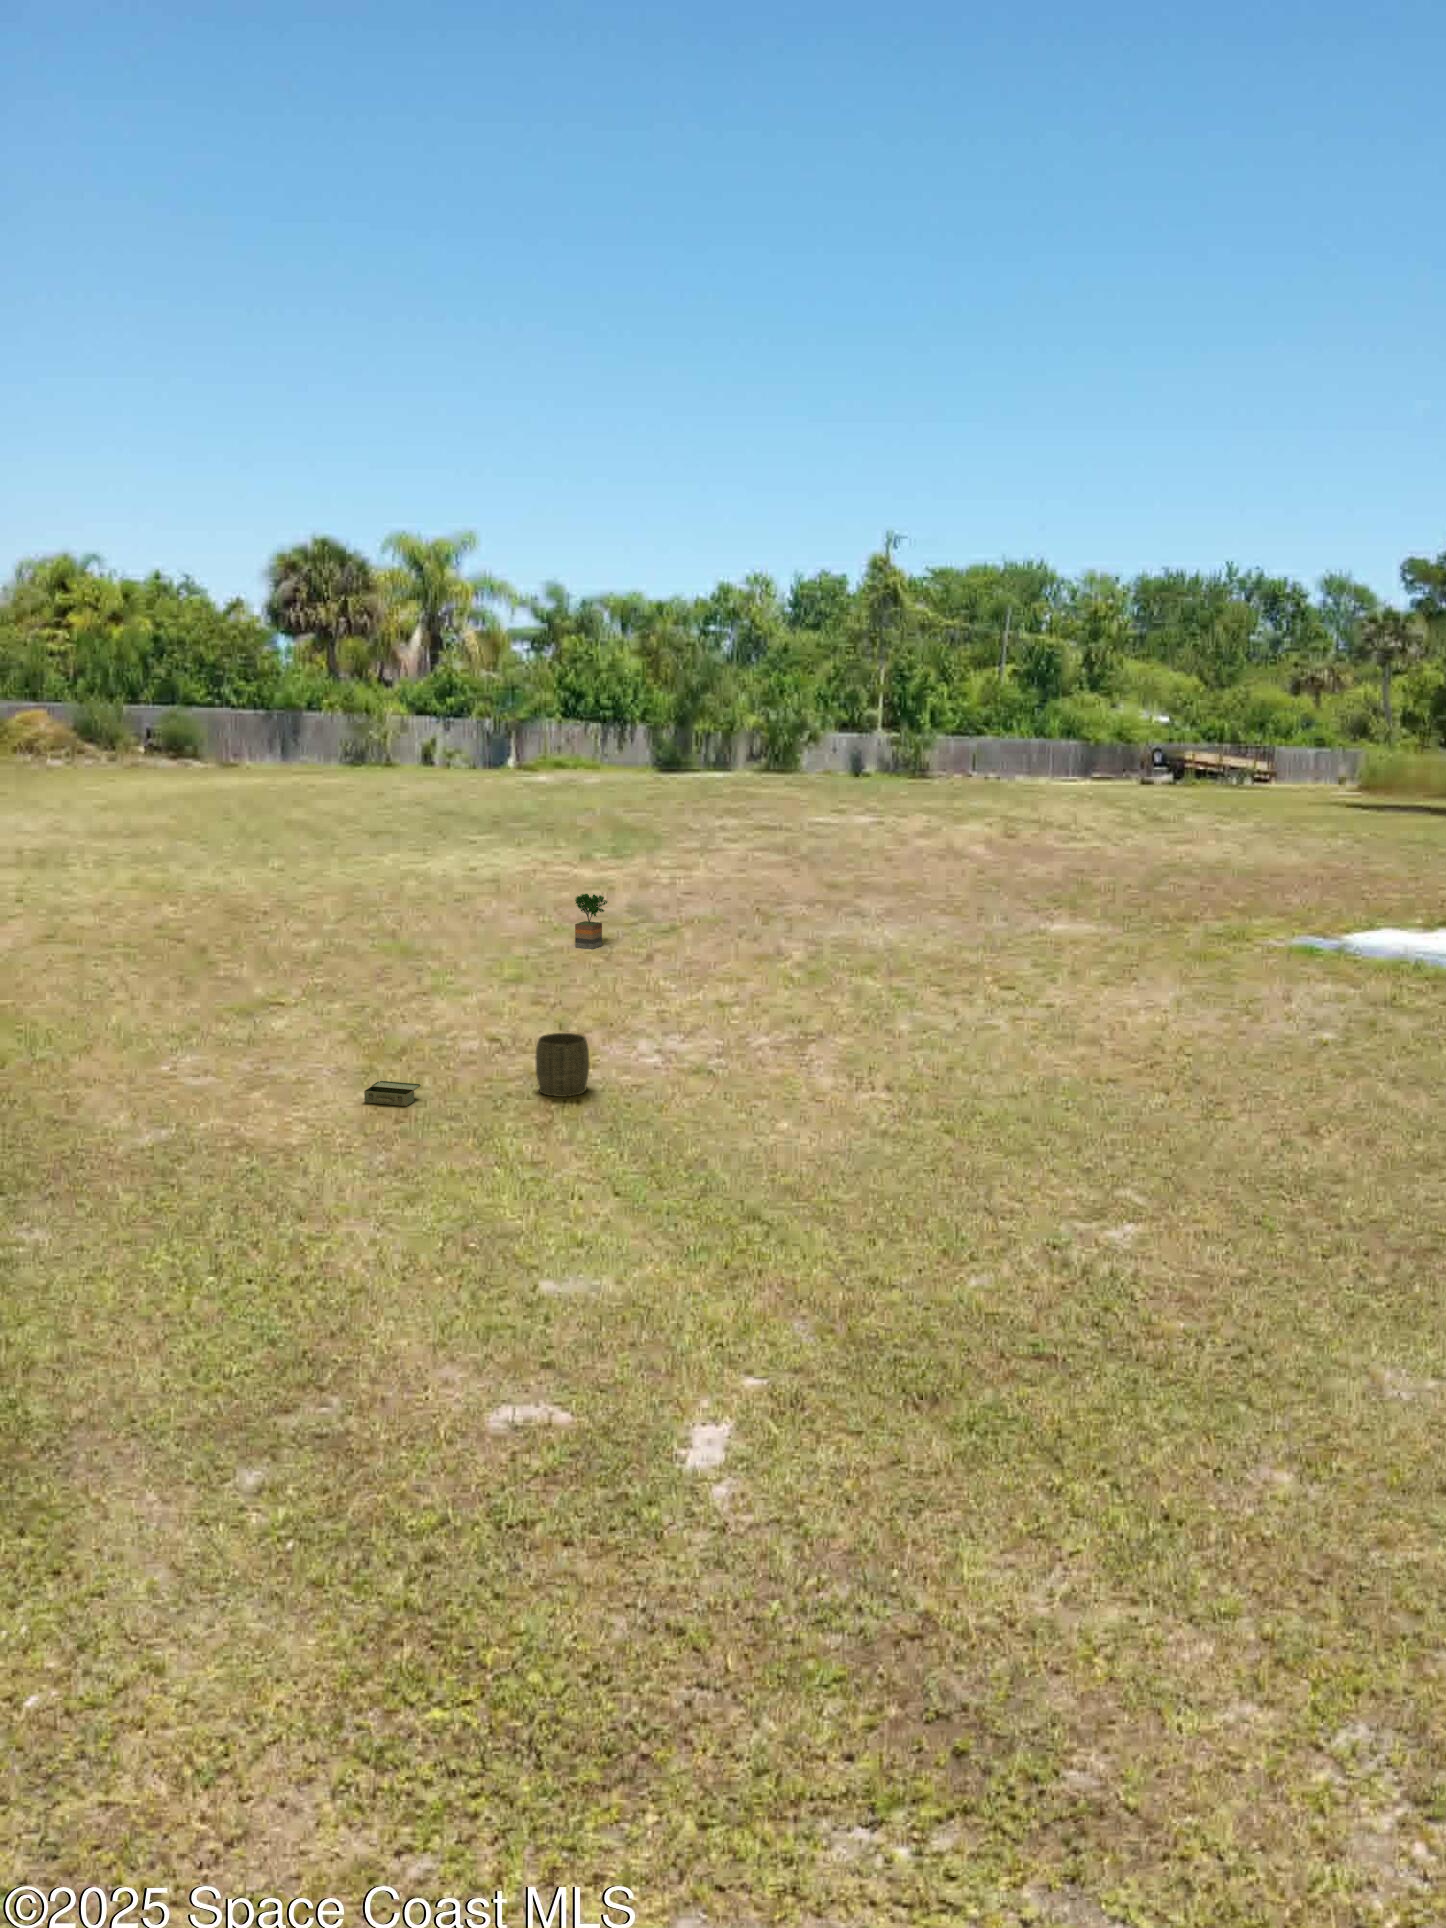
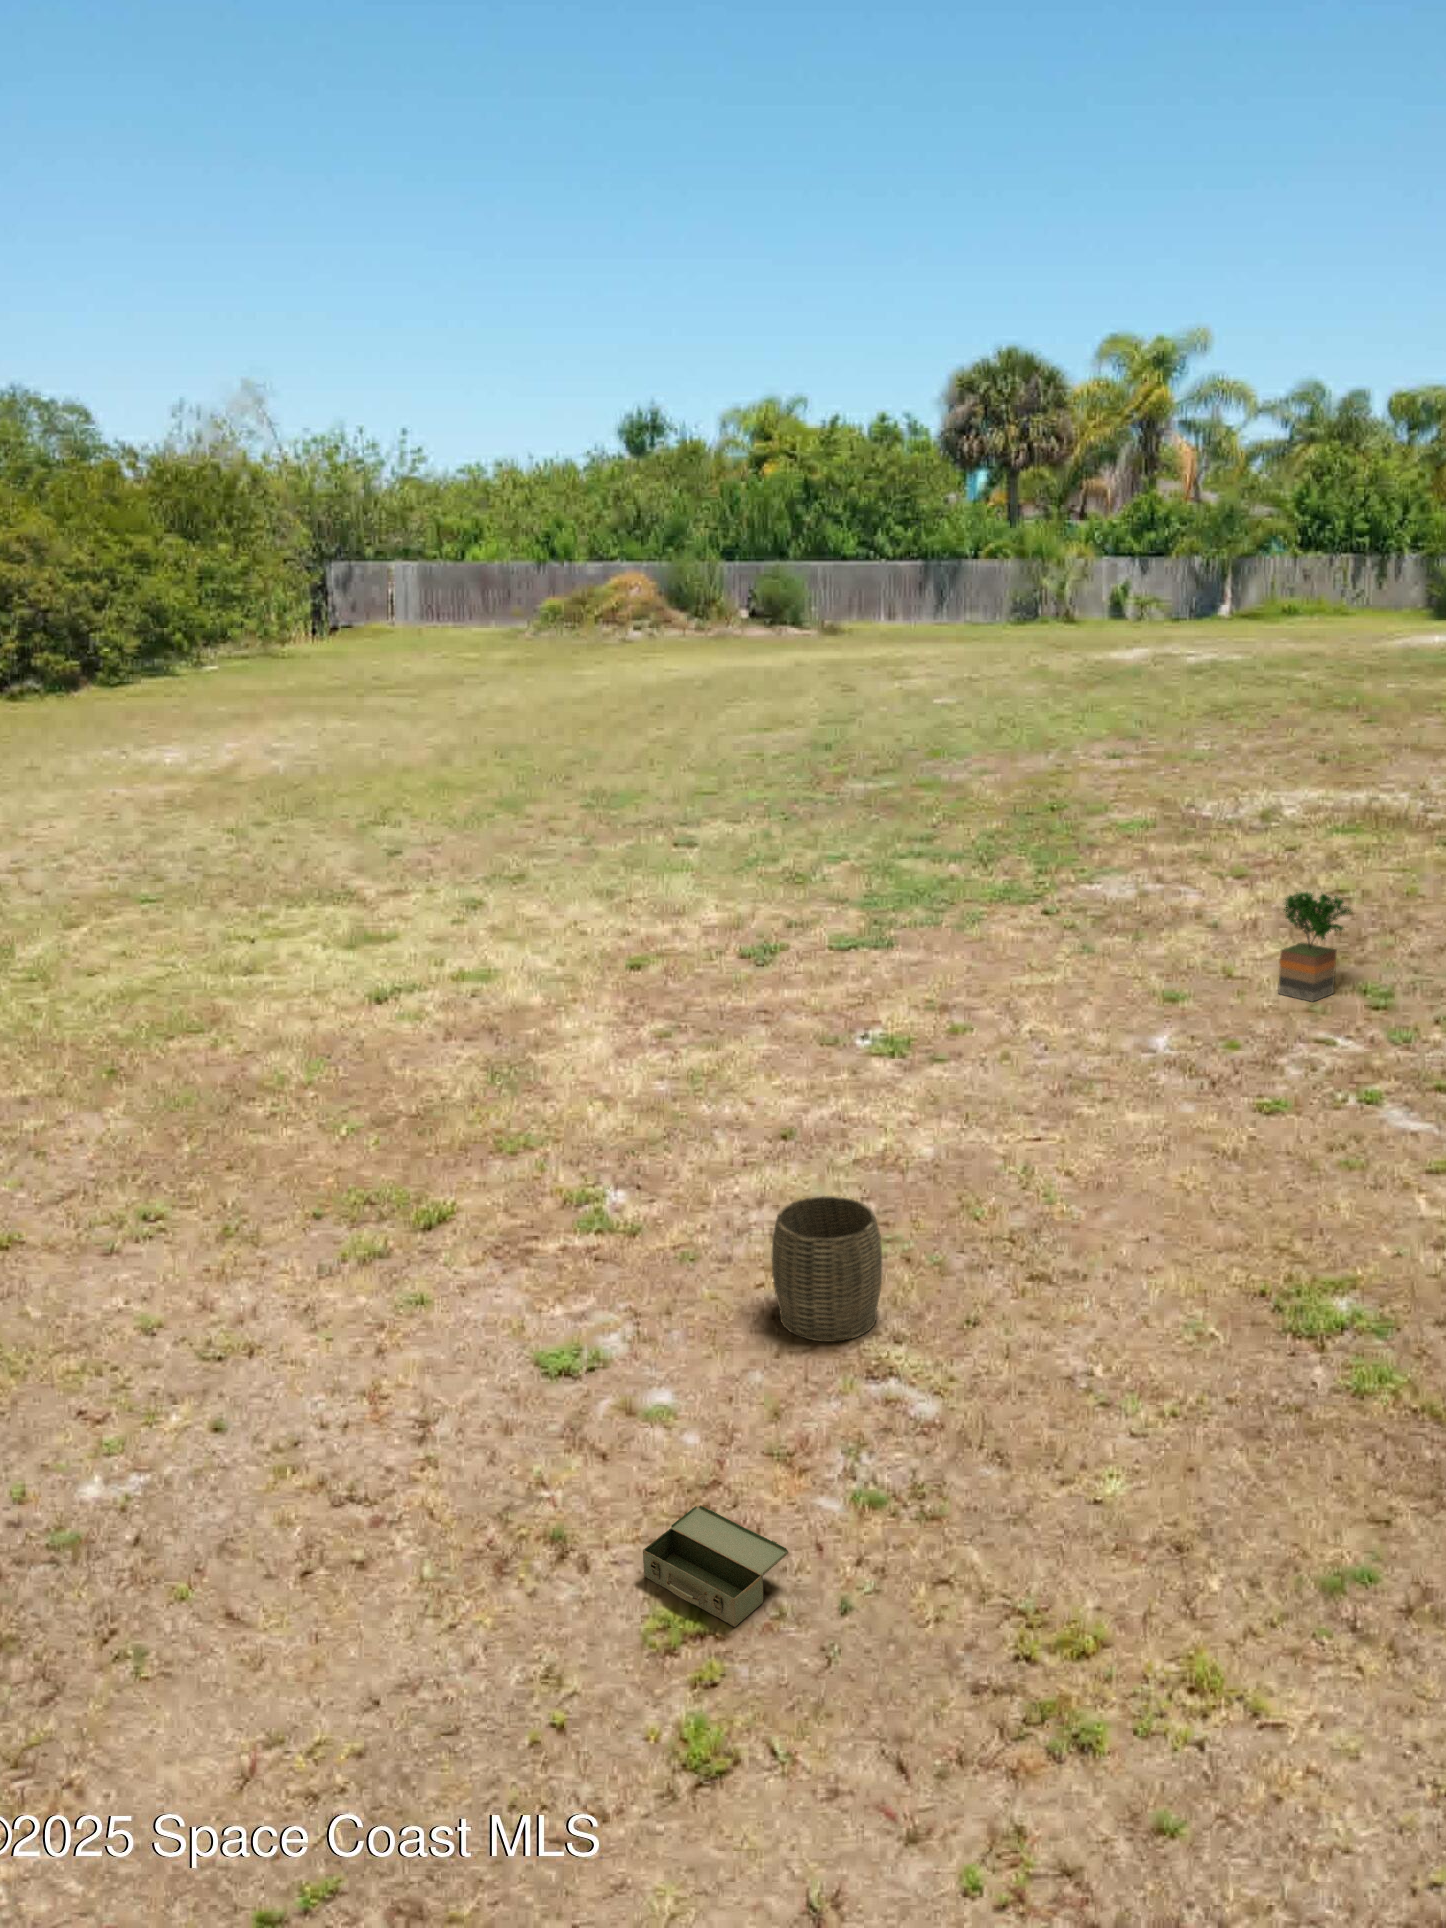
woven basket: present [535,1033,589,1097] -> present [772,1196,882,1342]

